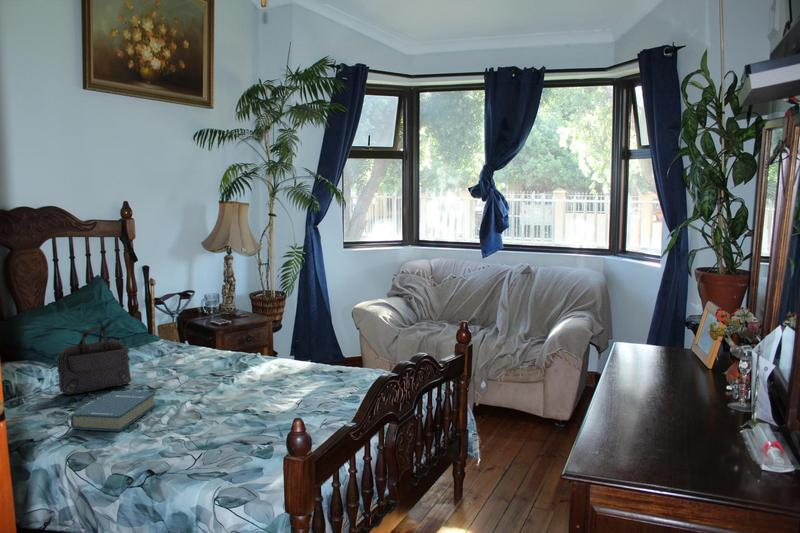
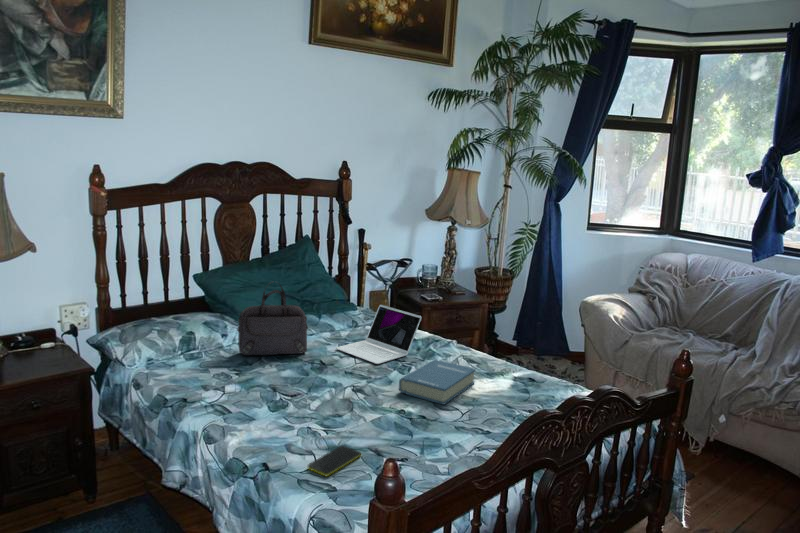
laptop: none [158,329,236,381] -> present [336,305,422,364]
hardback book: present [71,391,155,432] -> present [399,360,475,405]
smartphone: none [190,443,231,467] -> present [308,446,361,476]

